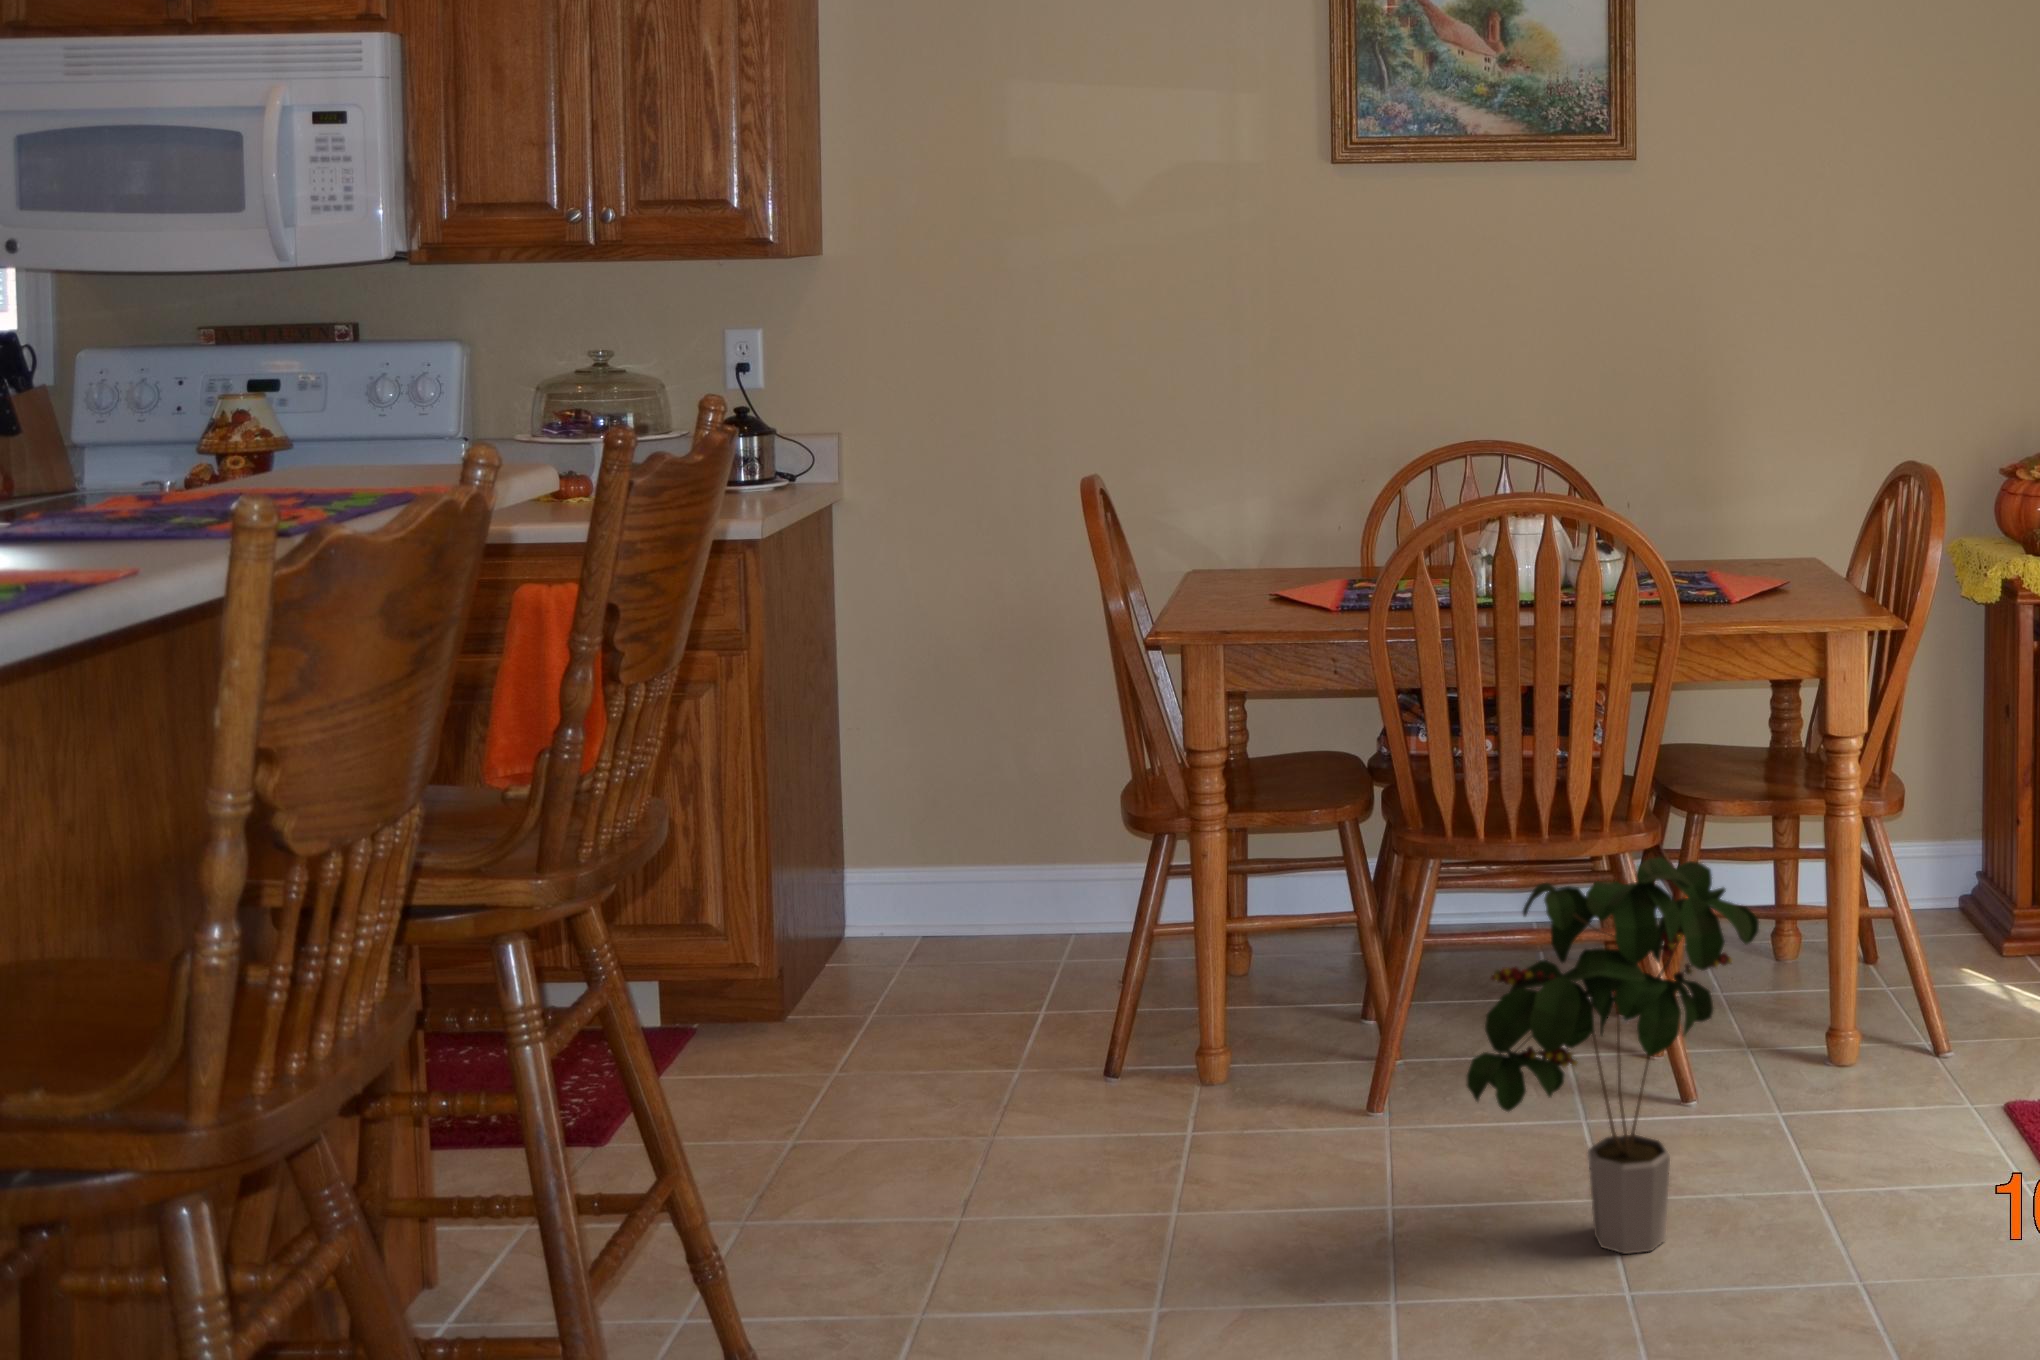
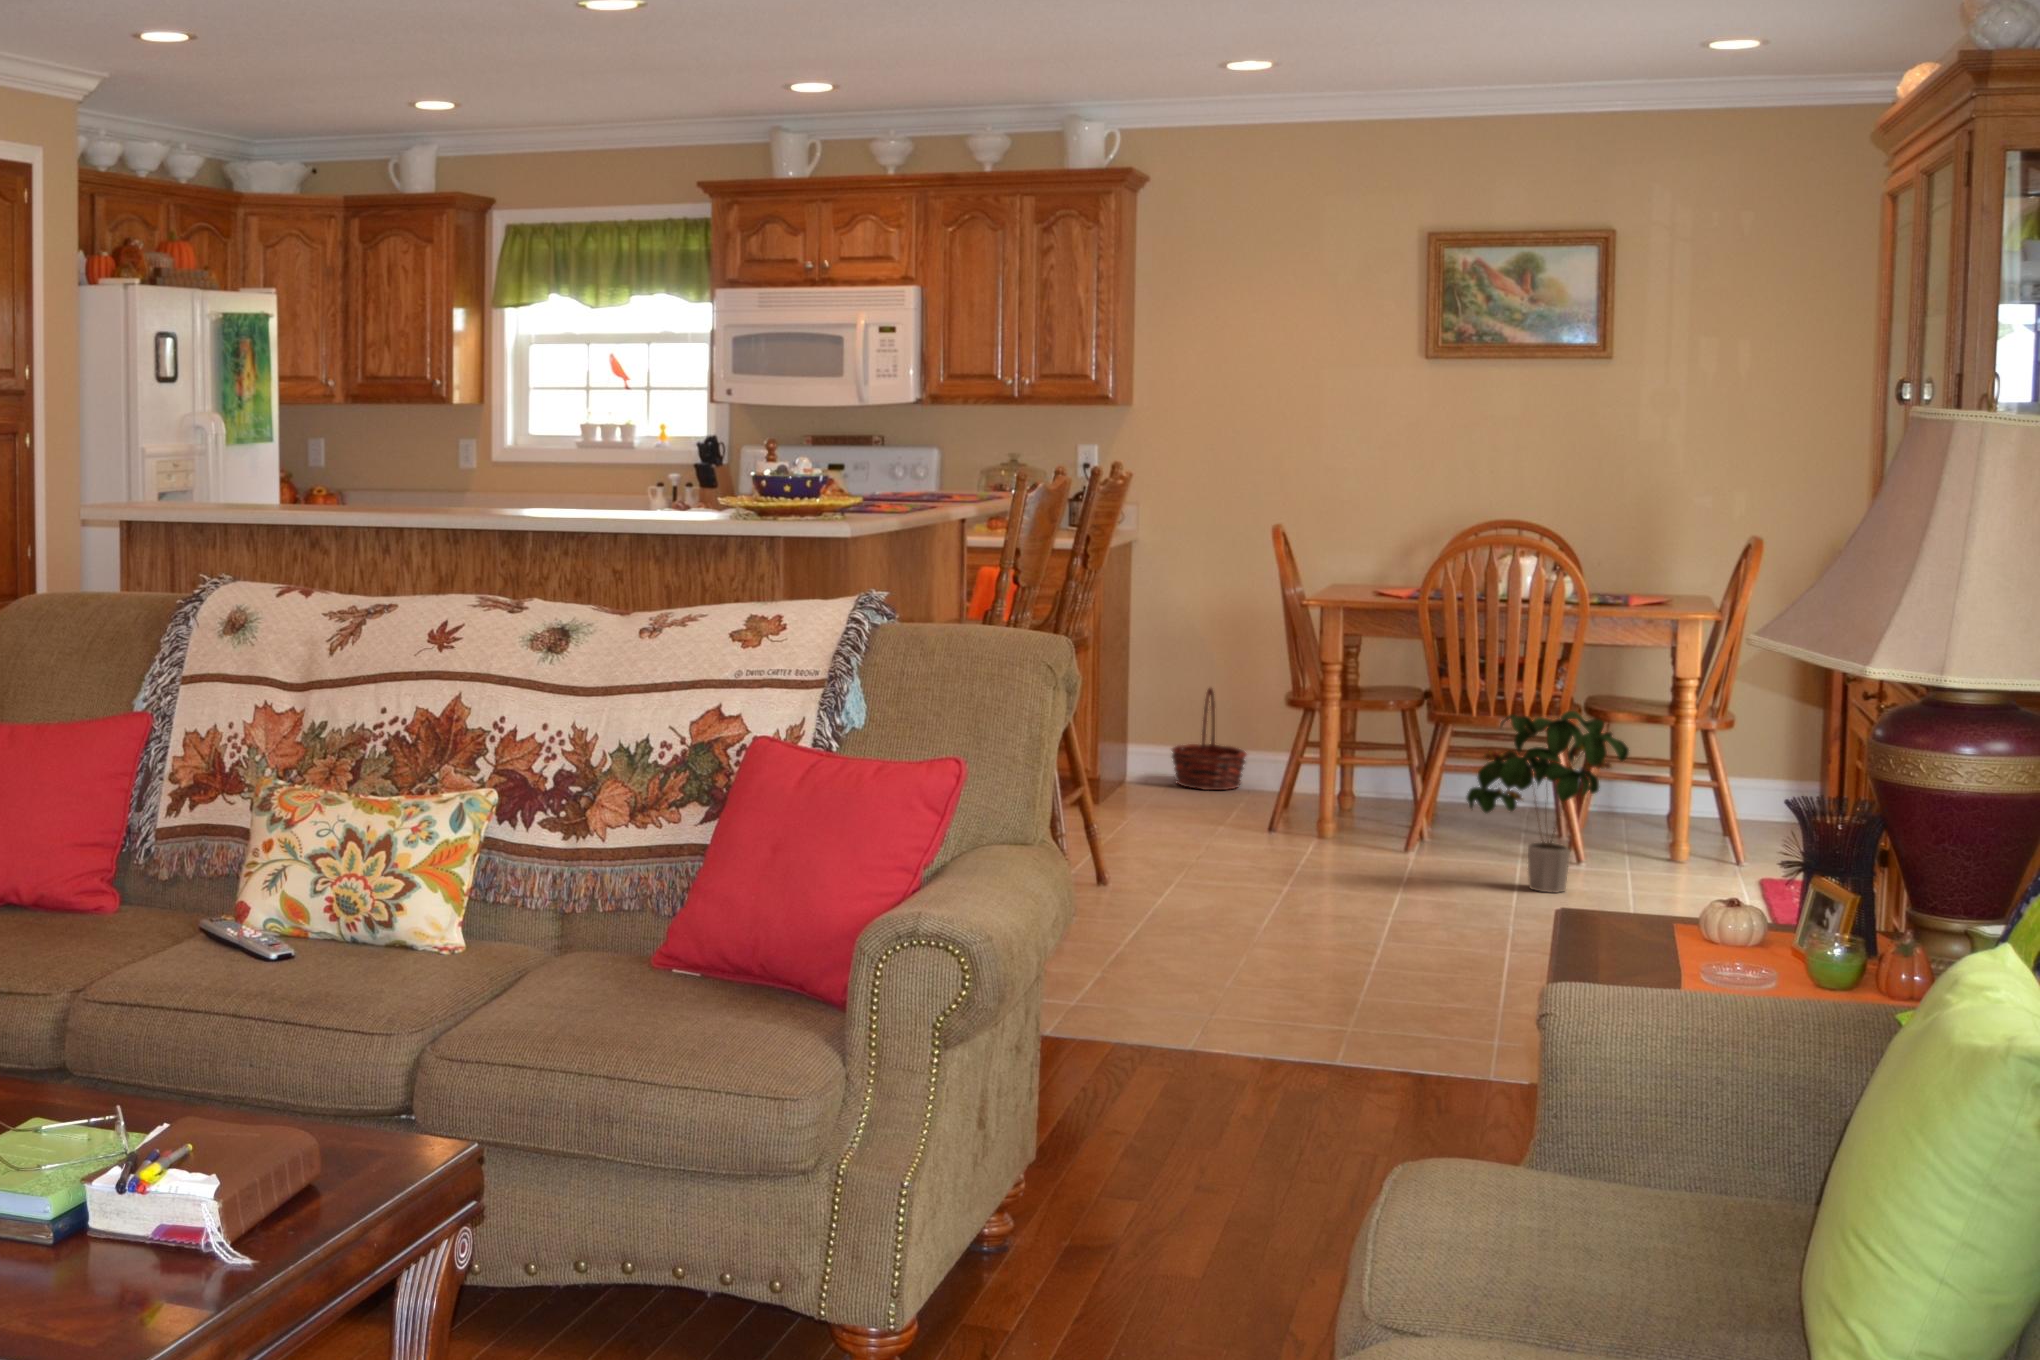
basket: none [937,773,1075,971] -> present [1172,688,1247,790]

